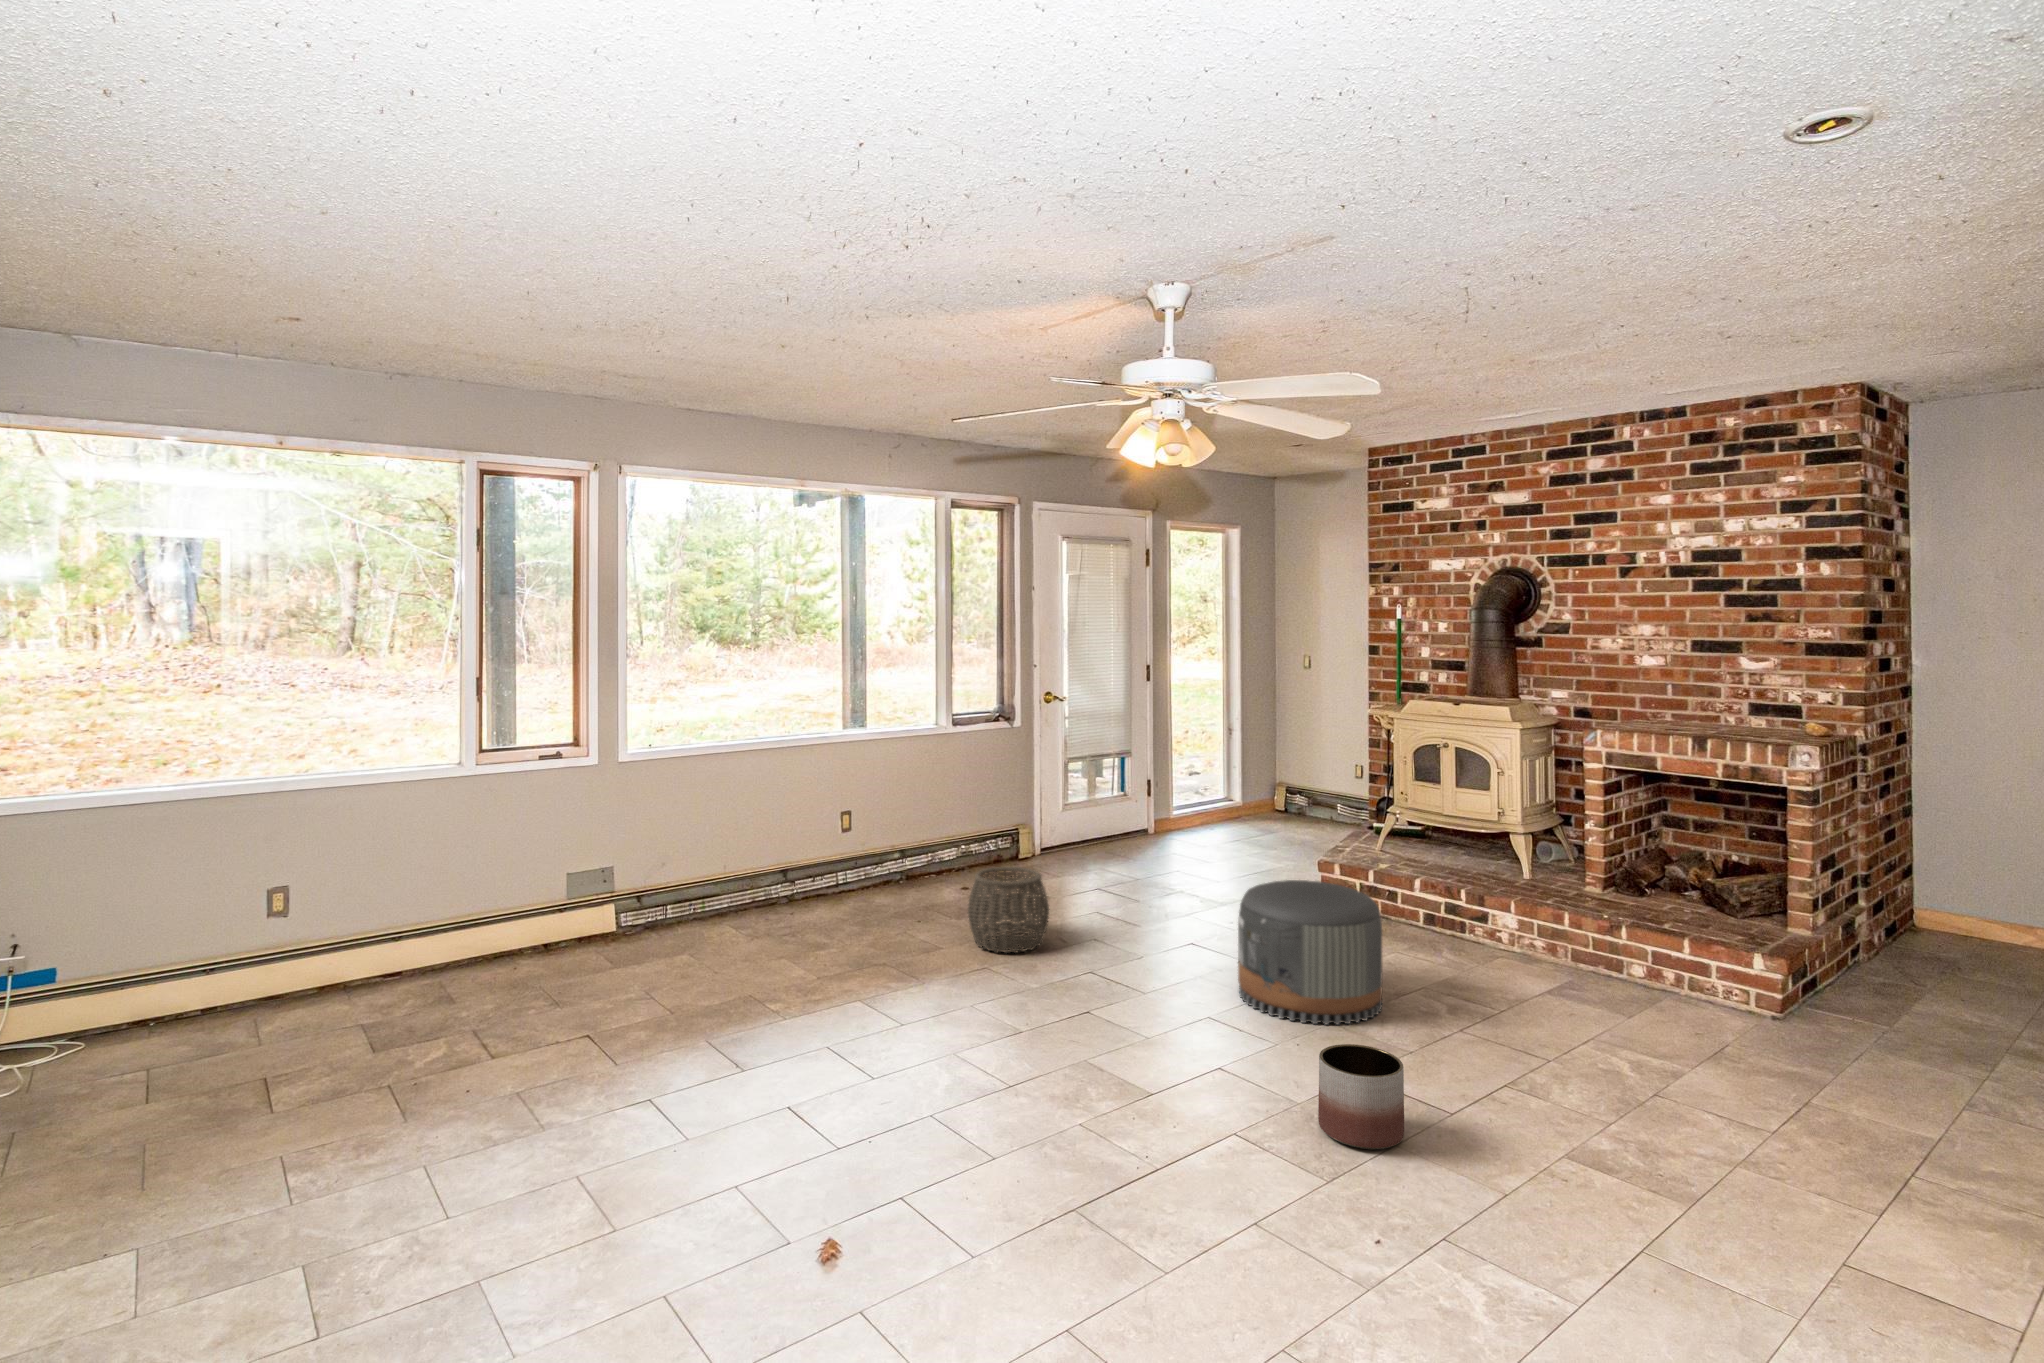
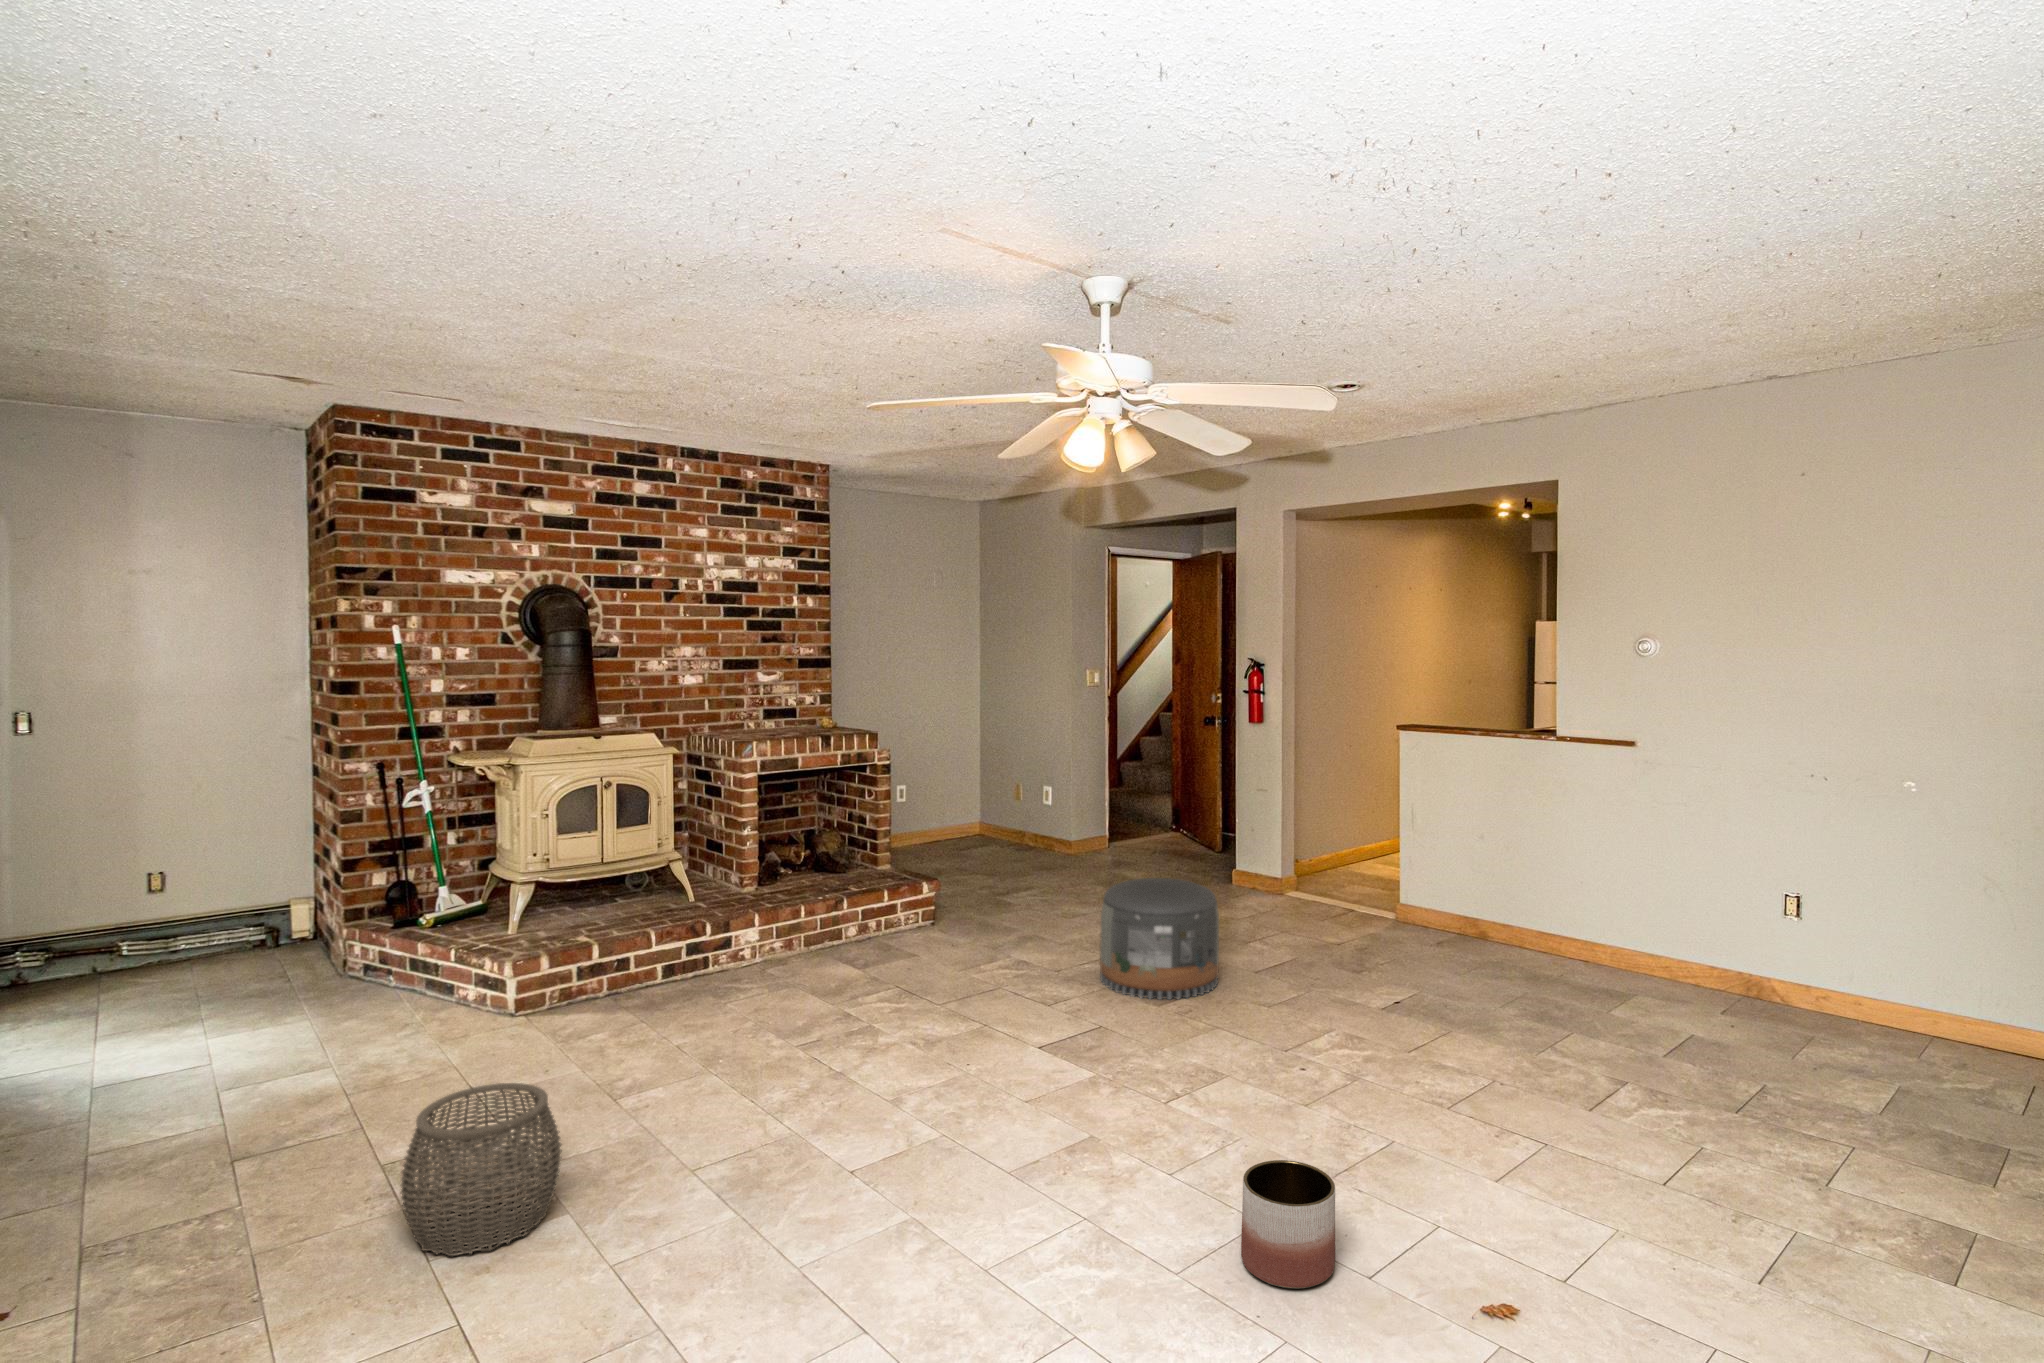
pouf: present [1238,880,1382,1025] -> present [1100,878,1219,1000]
planter: present [1318,1044,1404,1149] -> present [1241,1160,1335,1289]

